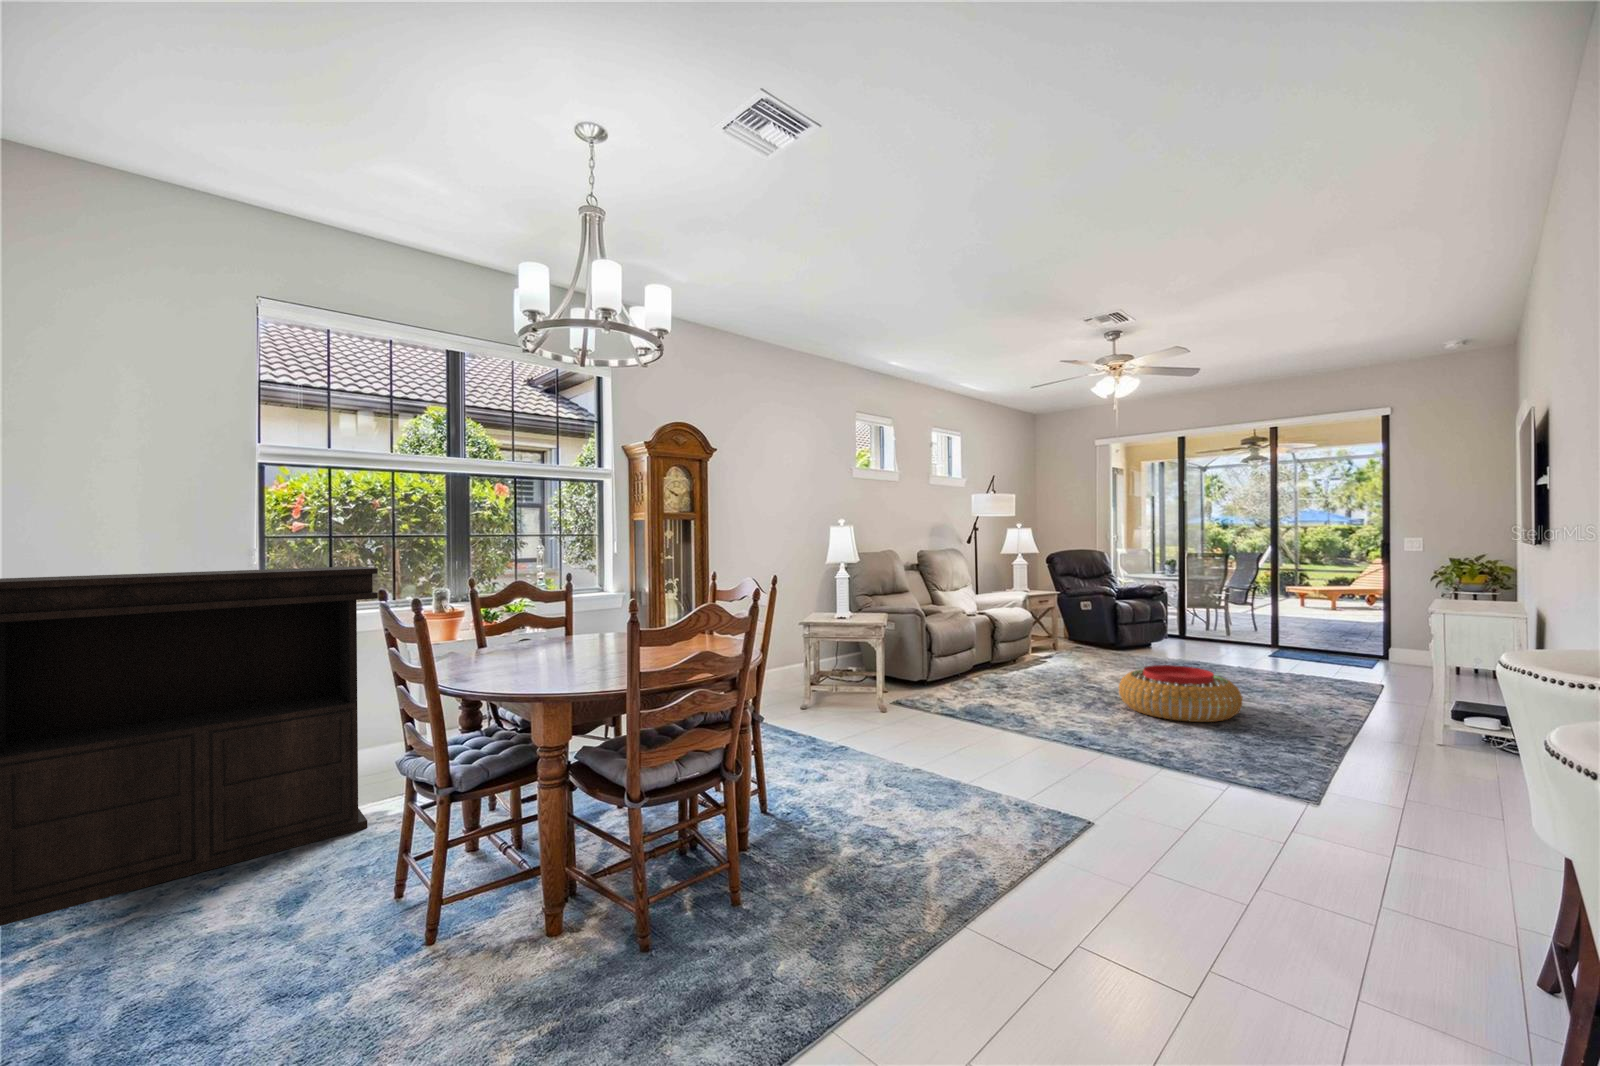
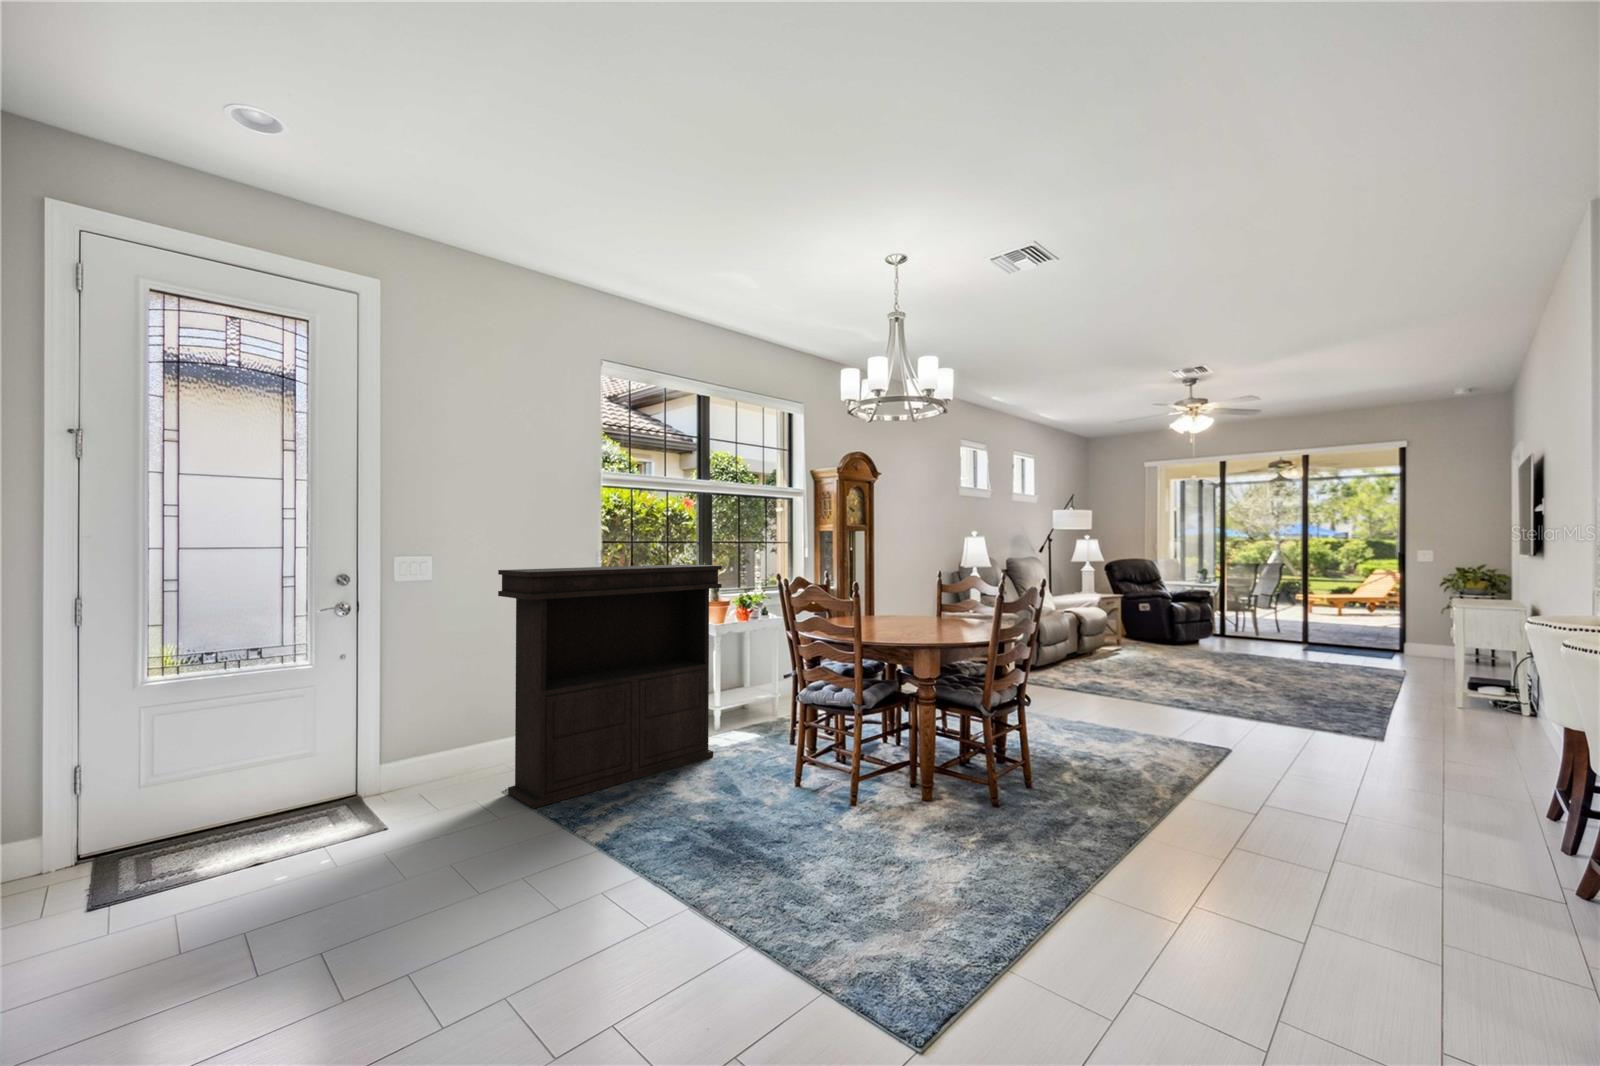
pouf: present [1119,665,1242,722] -> none [1202,652,1305,694]

